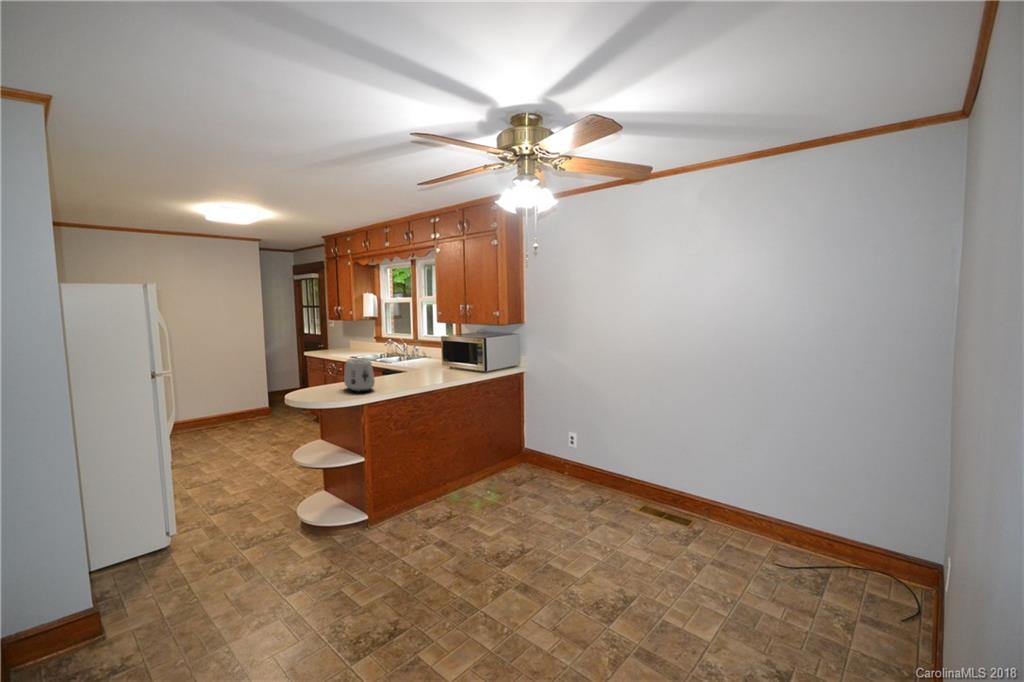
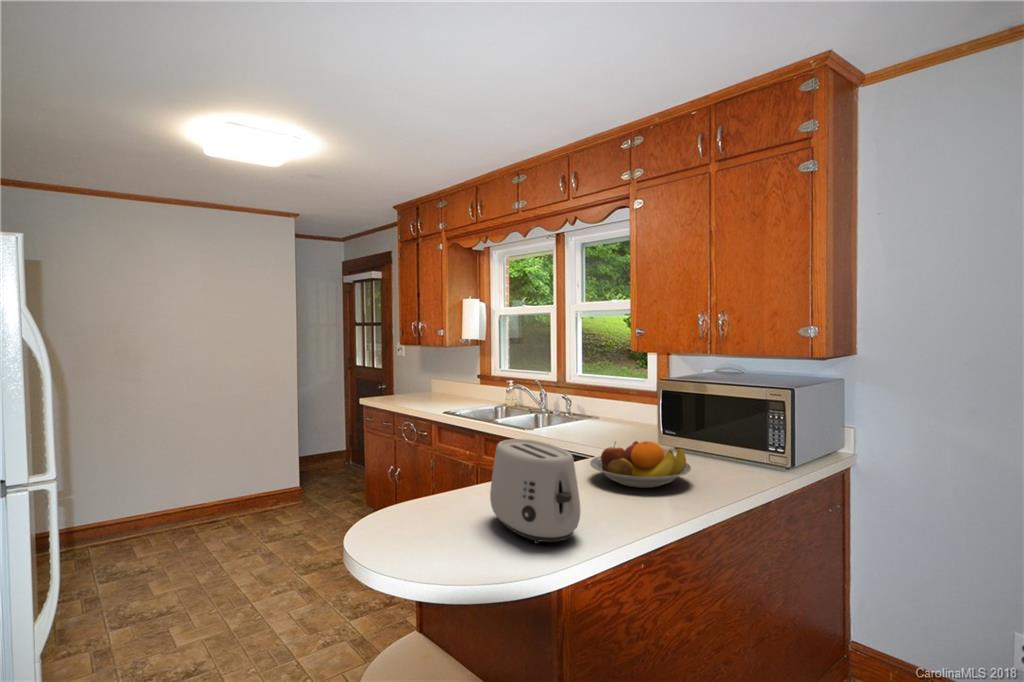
fruit bowl: none [397,361,439,379] -> present [590,441,691,488]

